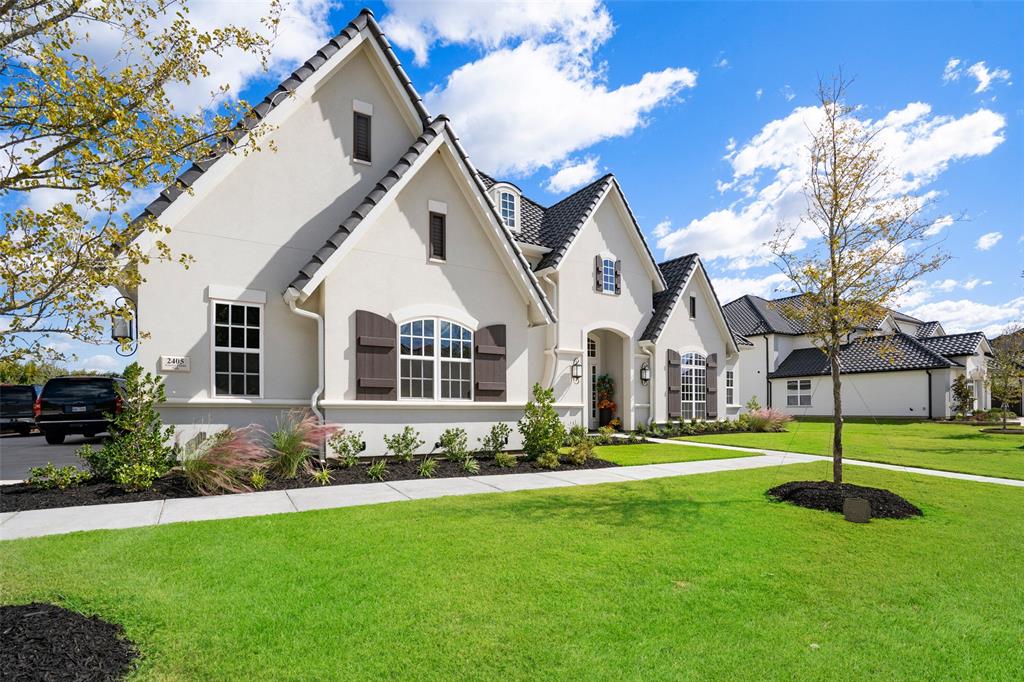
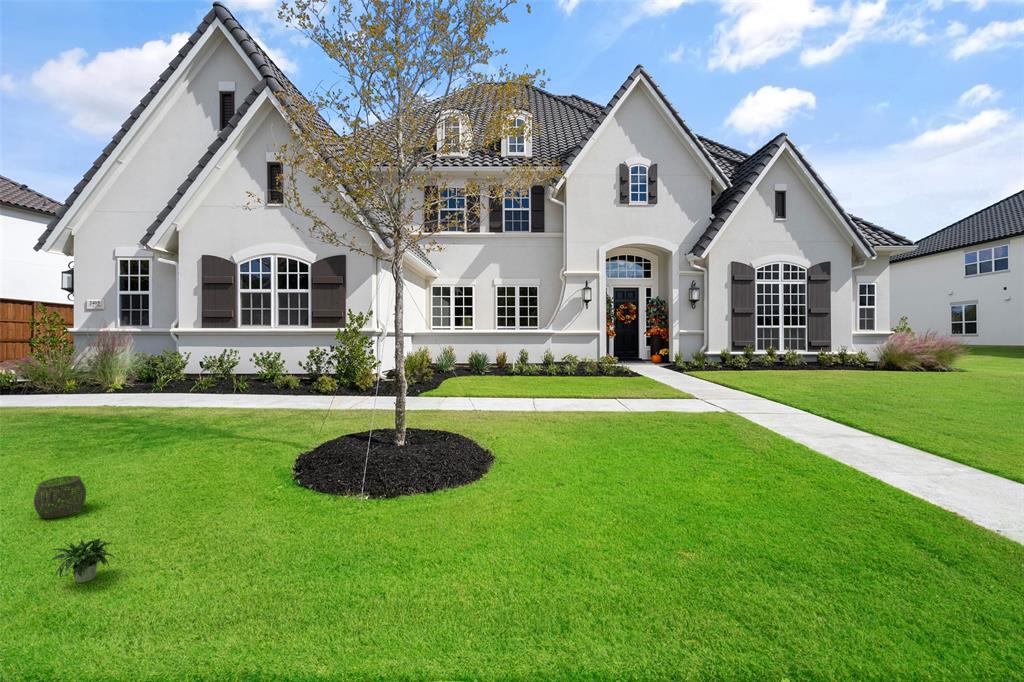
potted plant: none [961,504,986,528] -> present [36,538,116,586]

